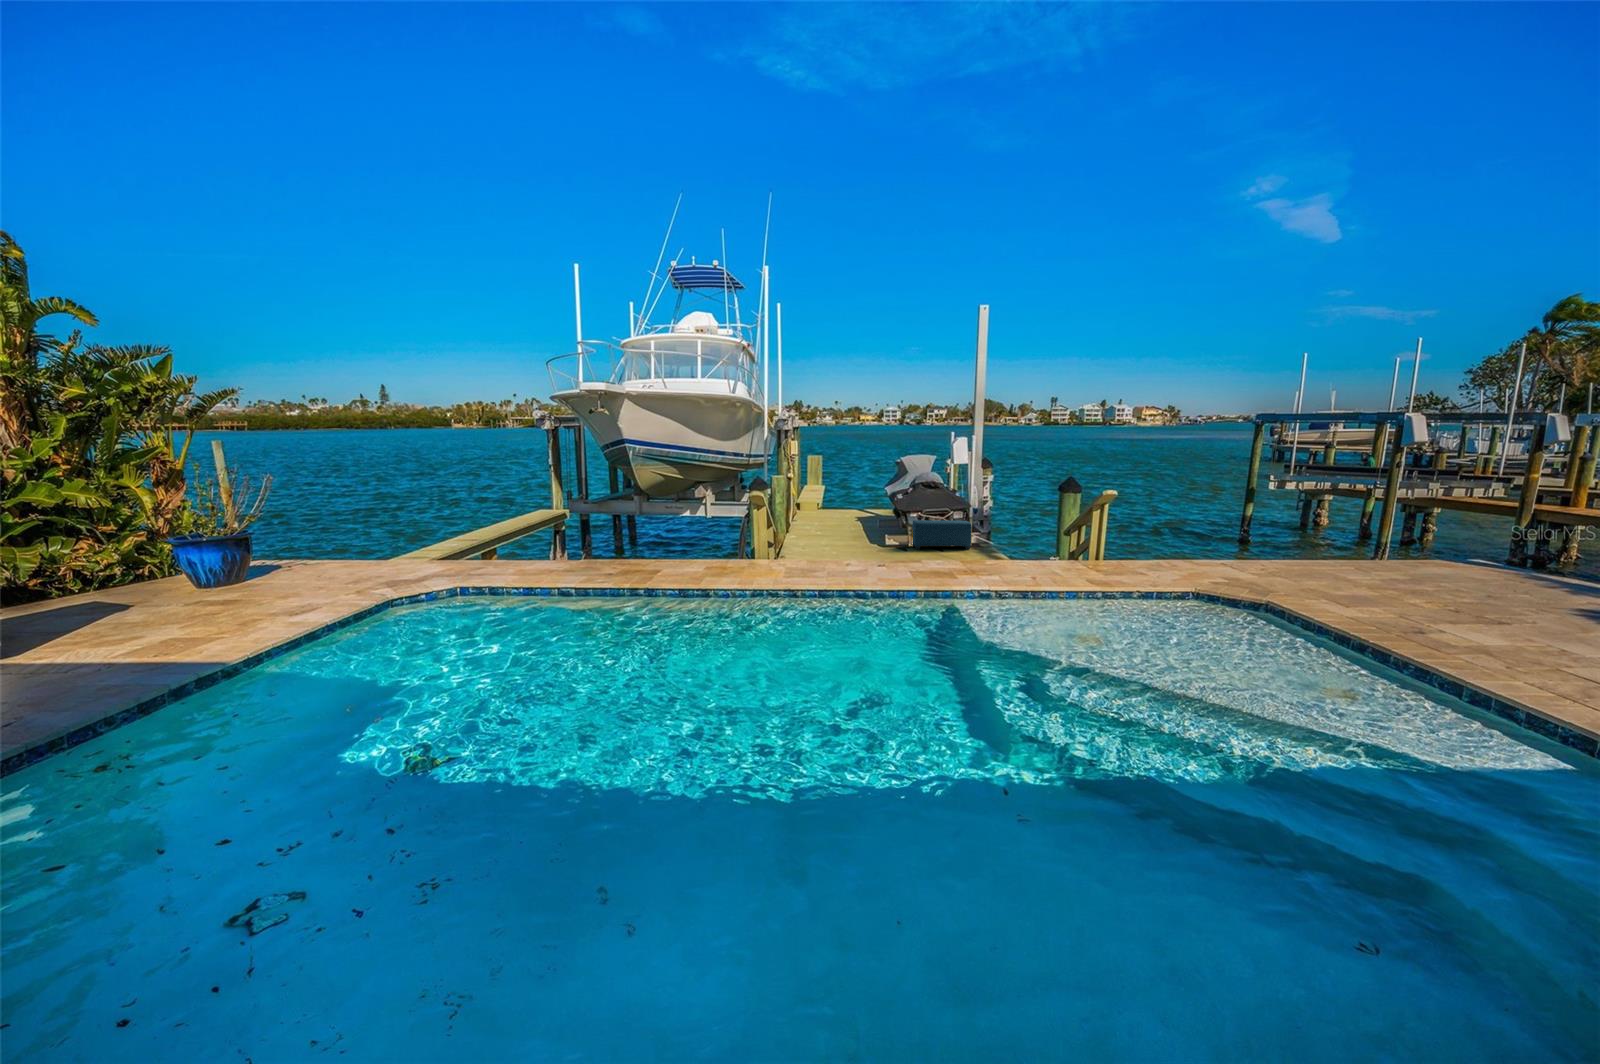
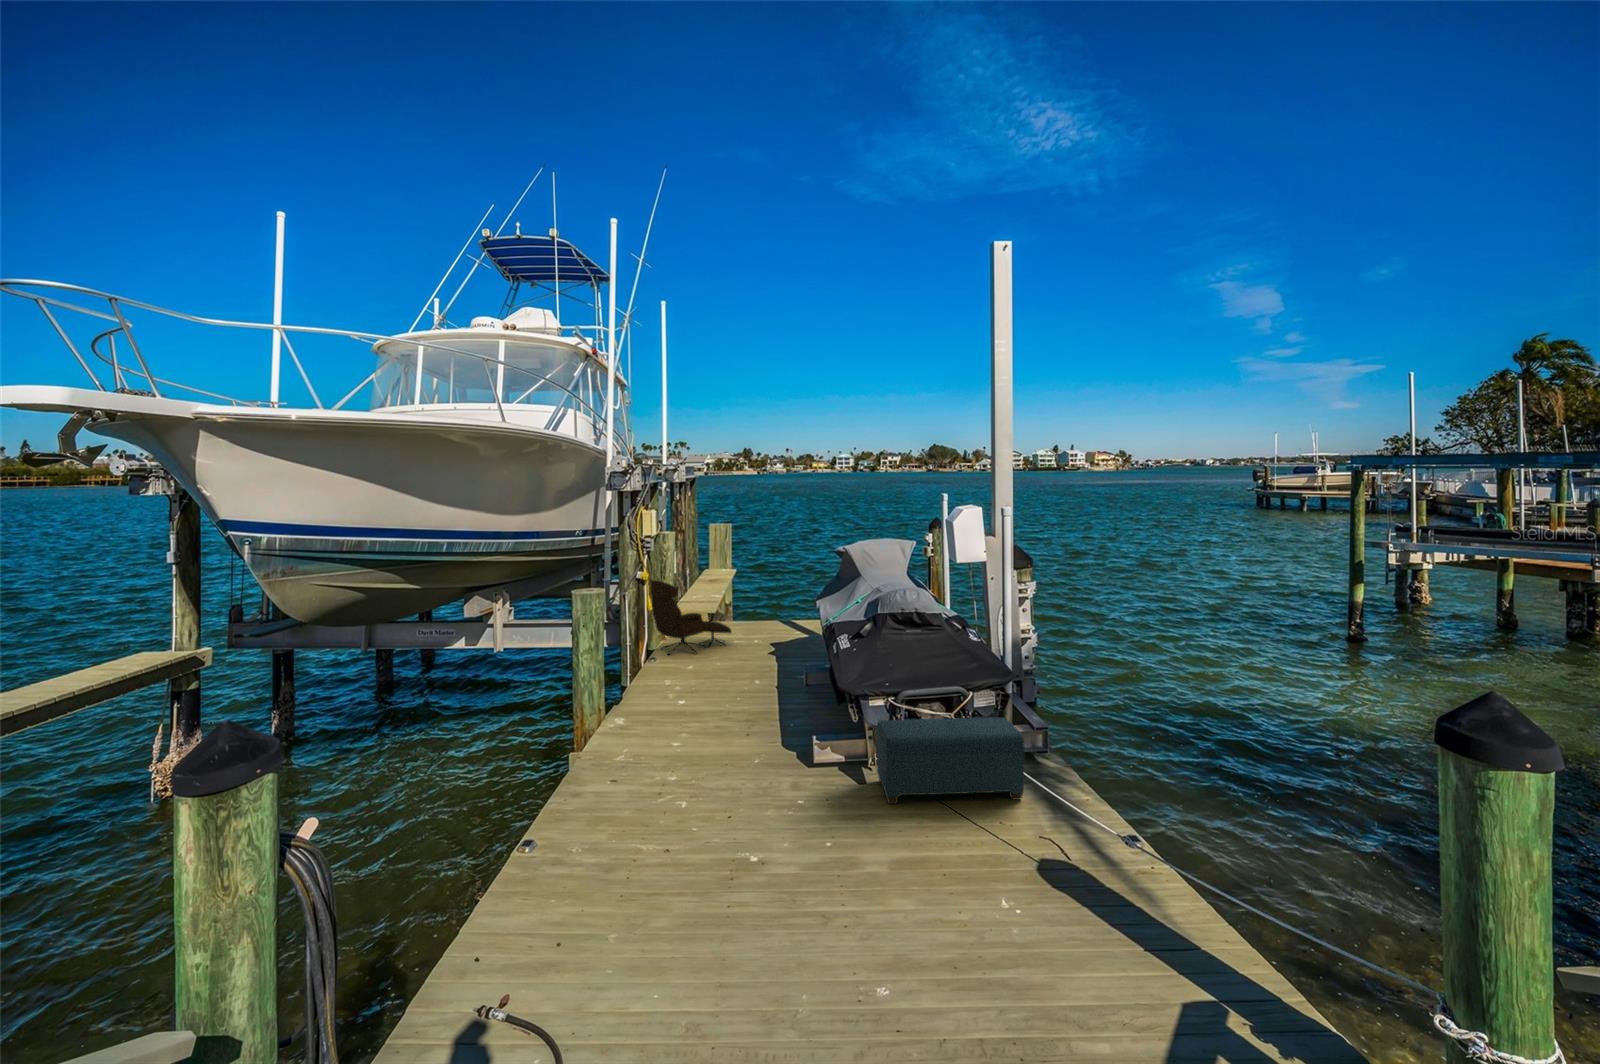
lounge chair: none [787,480,832,522] -> present [650,580,731,655]

